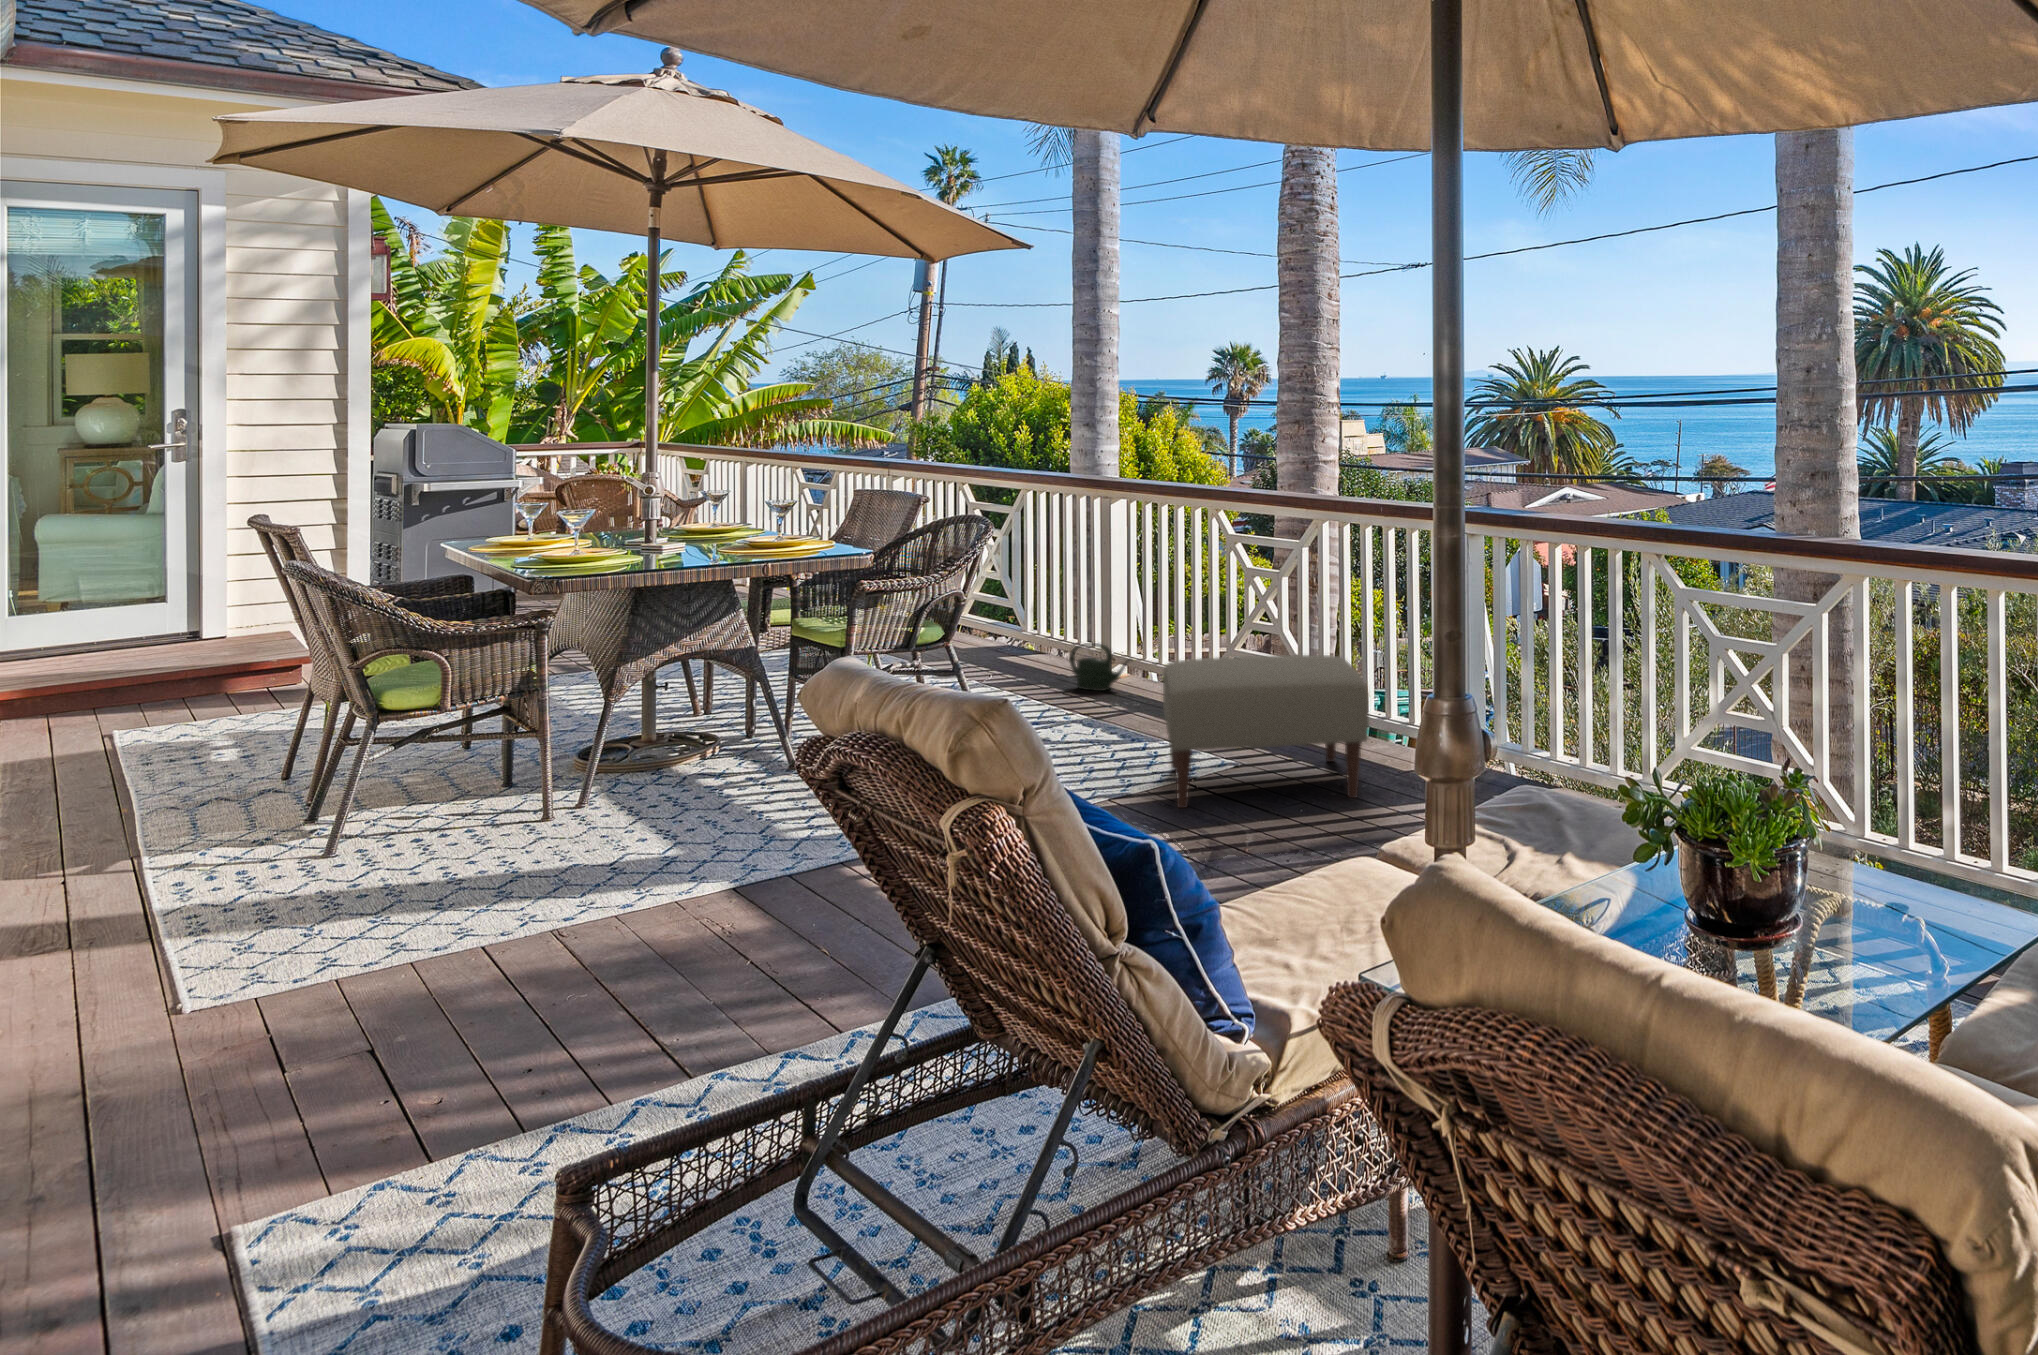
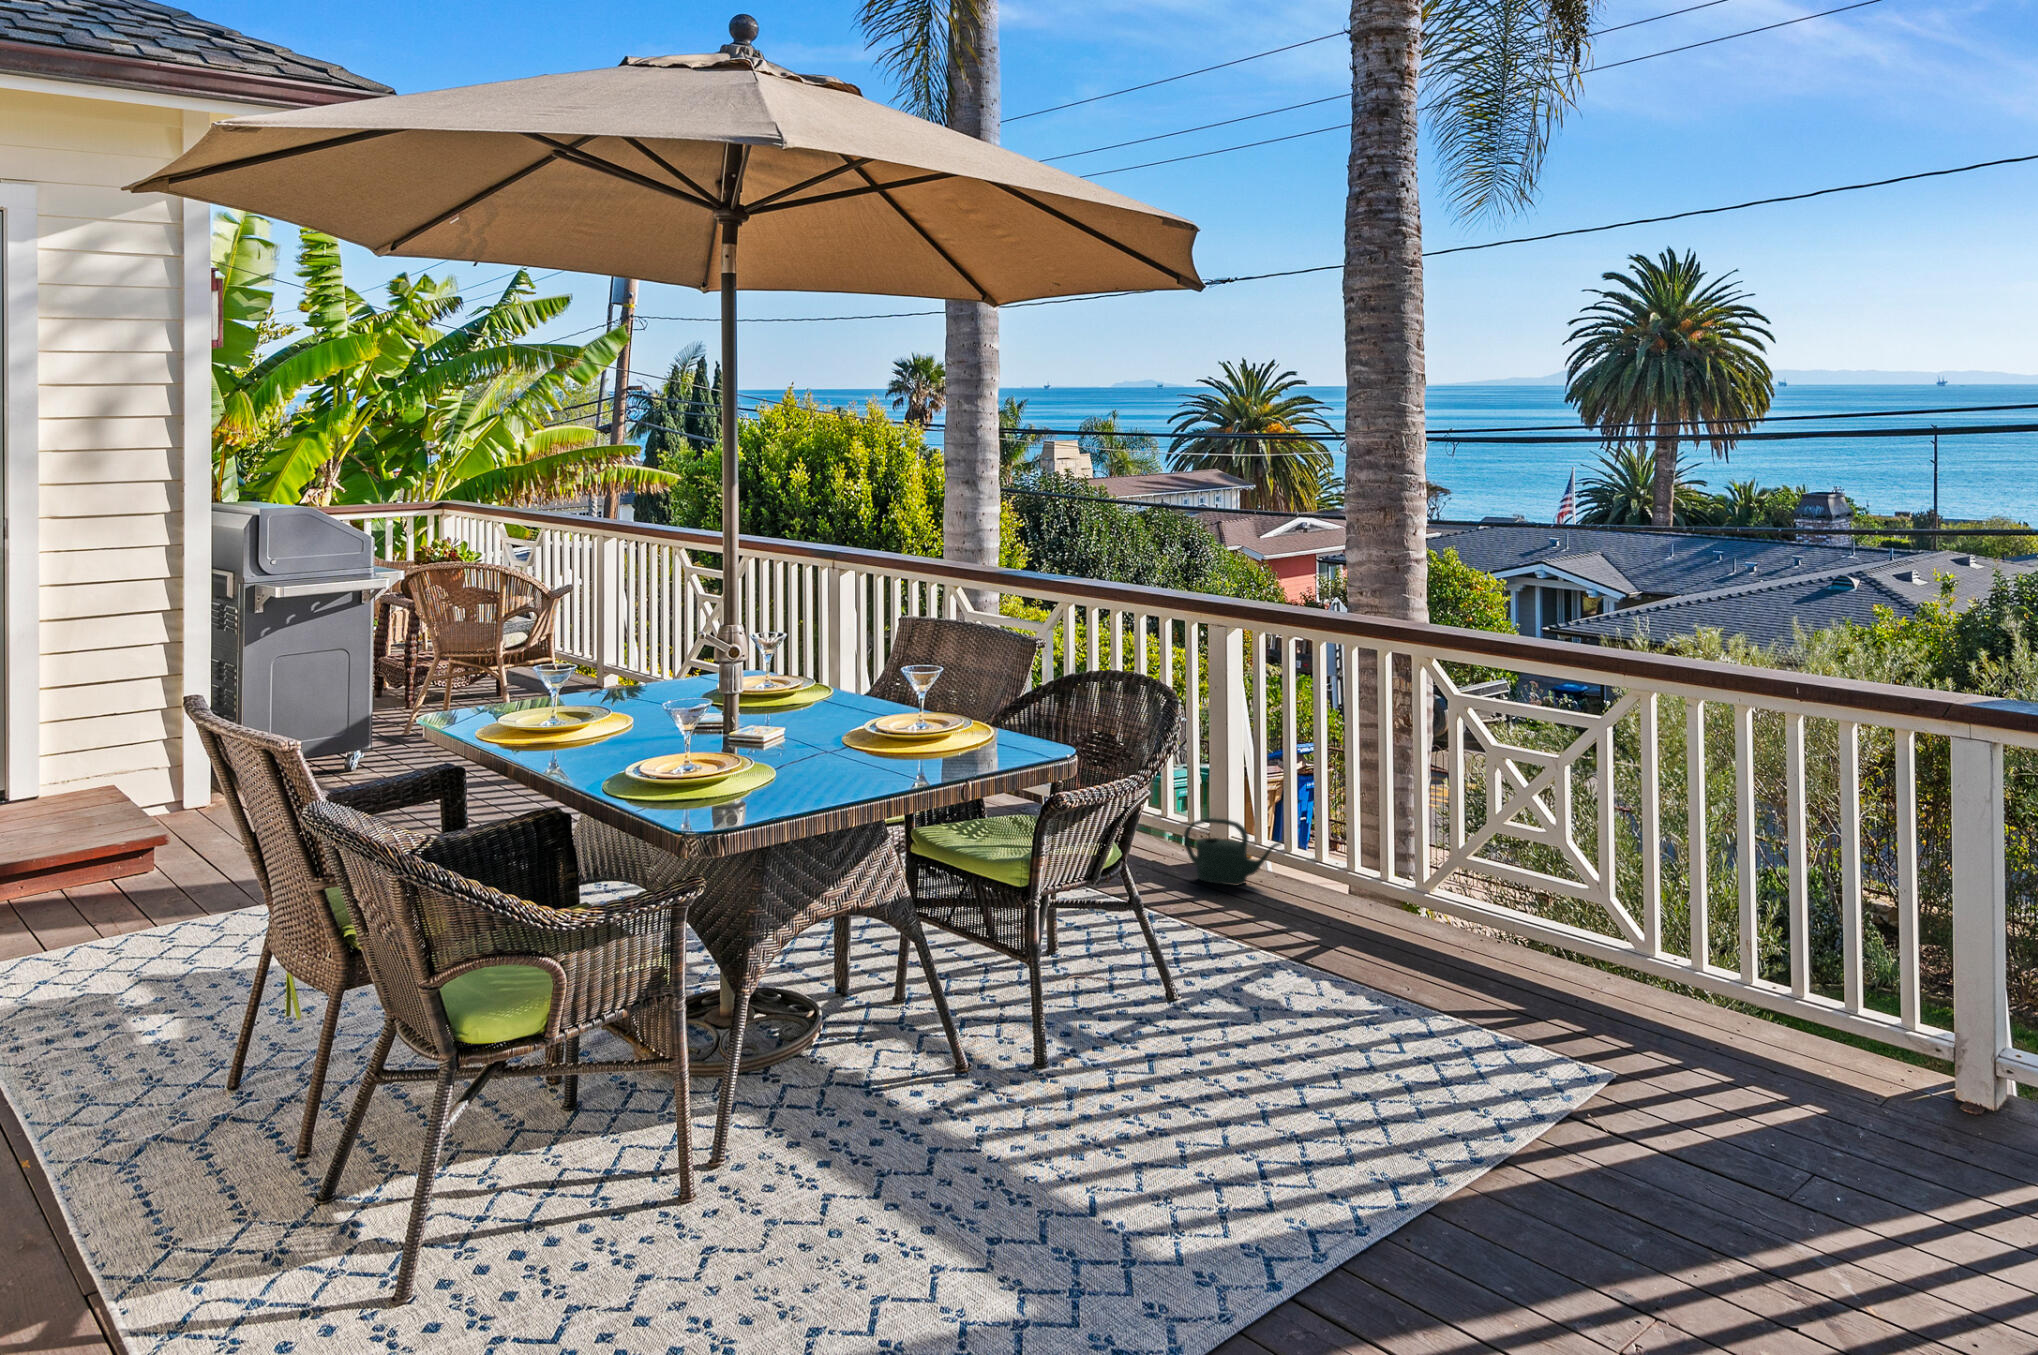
ottoman: present [1163,655,1369,808] -> none [1531,903,1949,1199]

